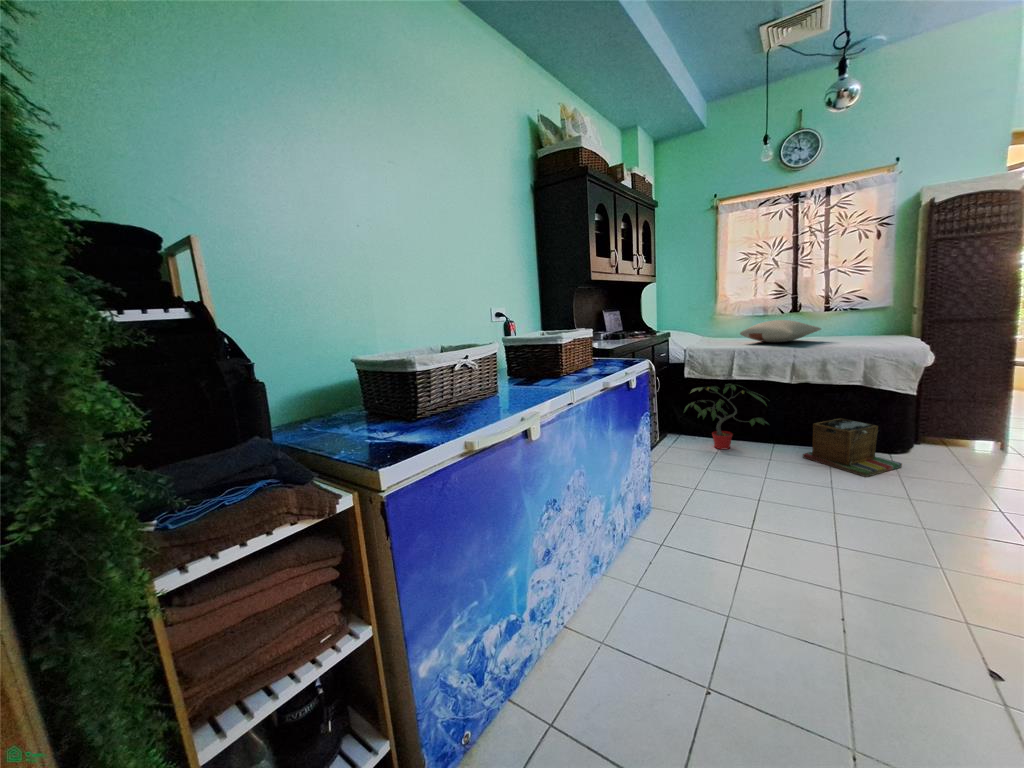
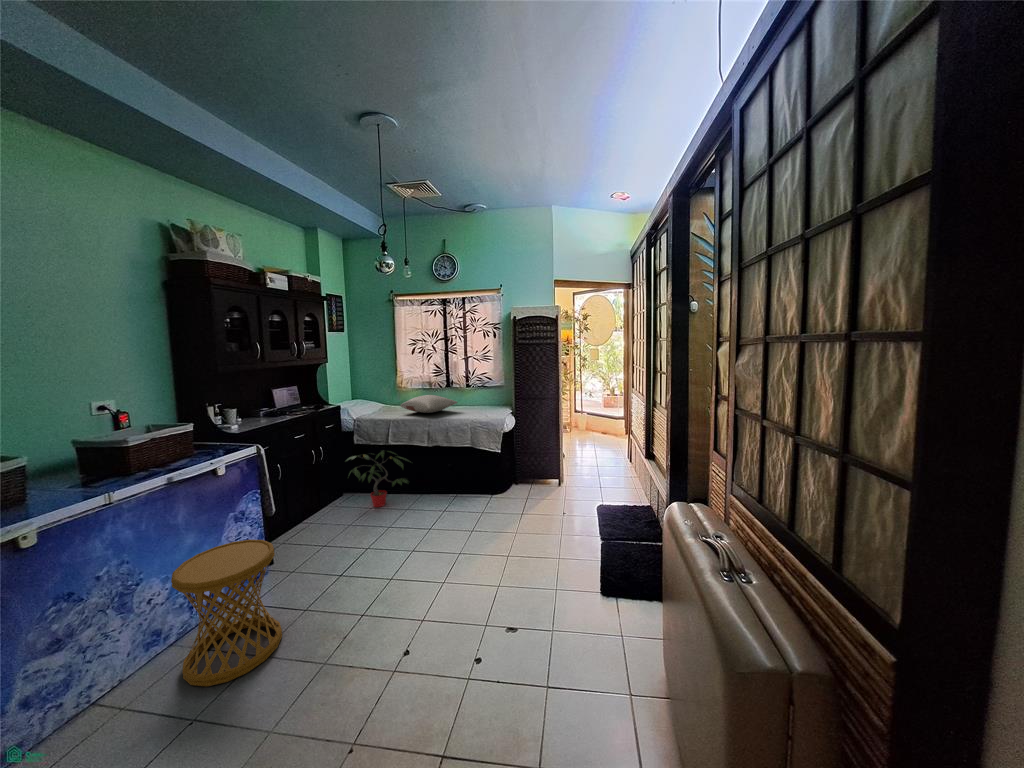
laundry basket: present [803,418,902,477] -> none [433,473,490,520]
side table: none [633,451,729,591] -> present [171,540,282,686]

